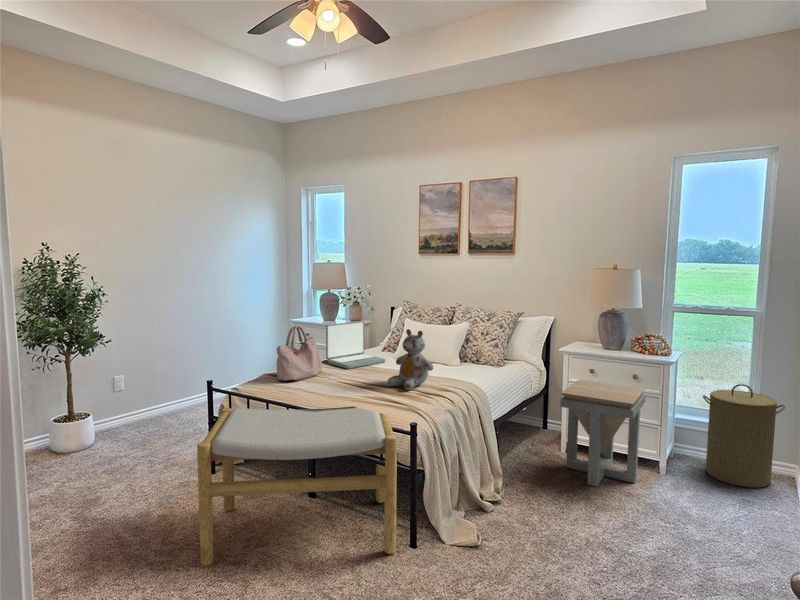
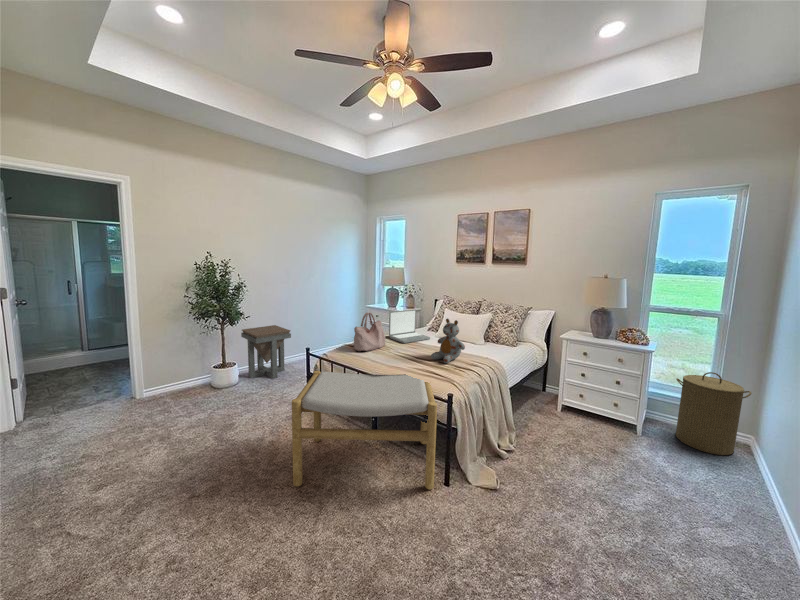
side table: present [560,379,646,486] -> present [241,325,291,378]

